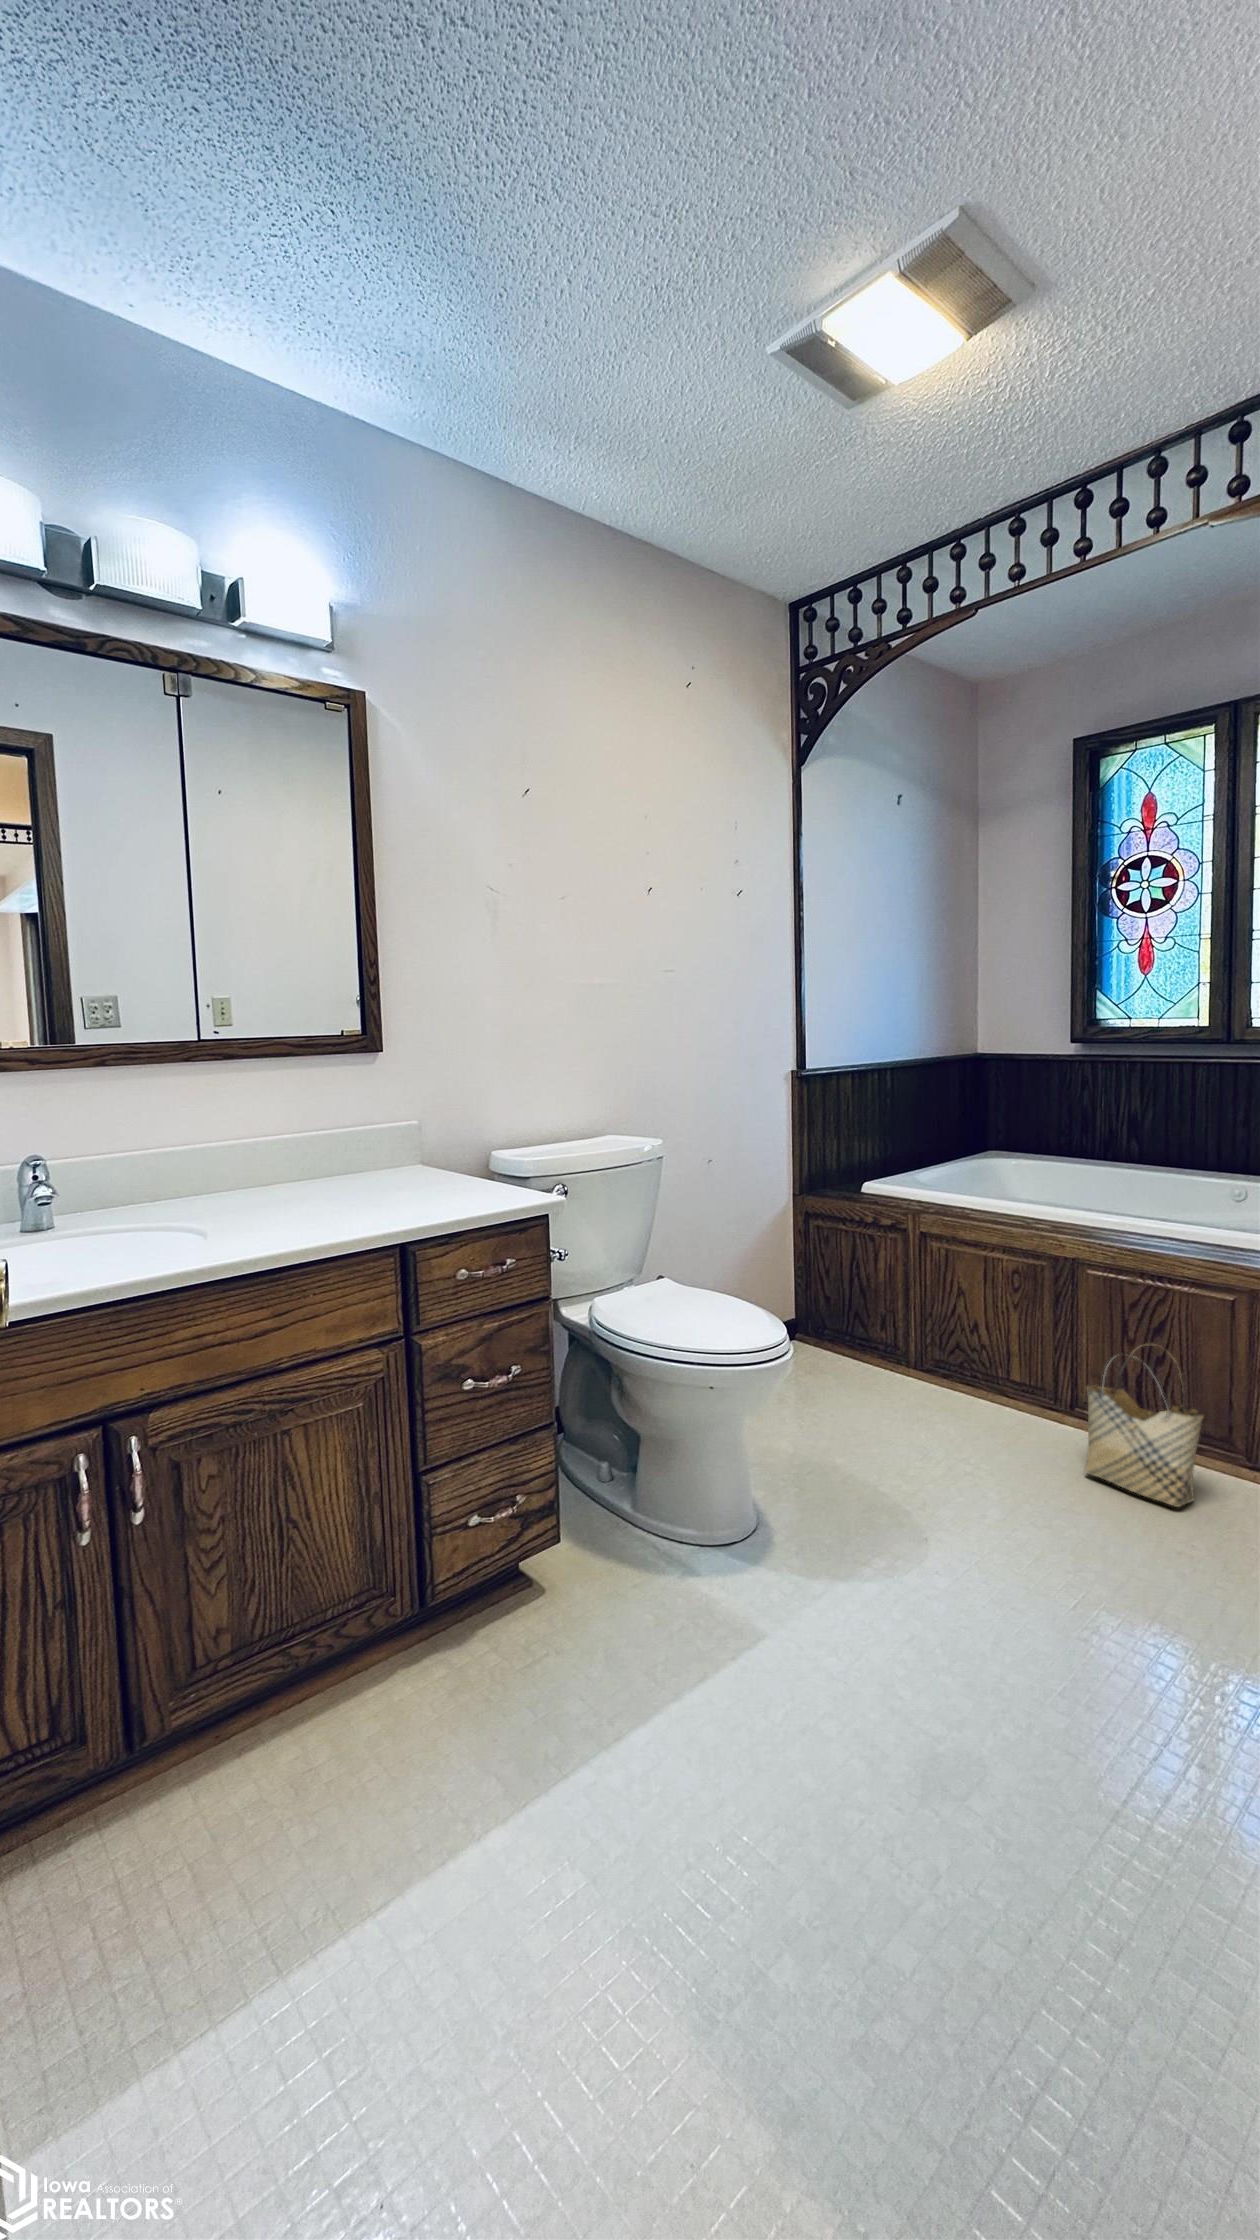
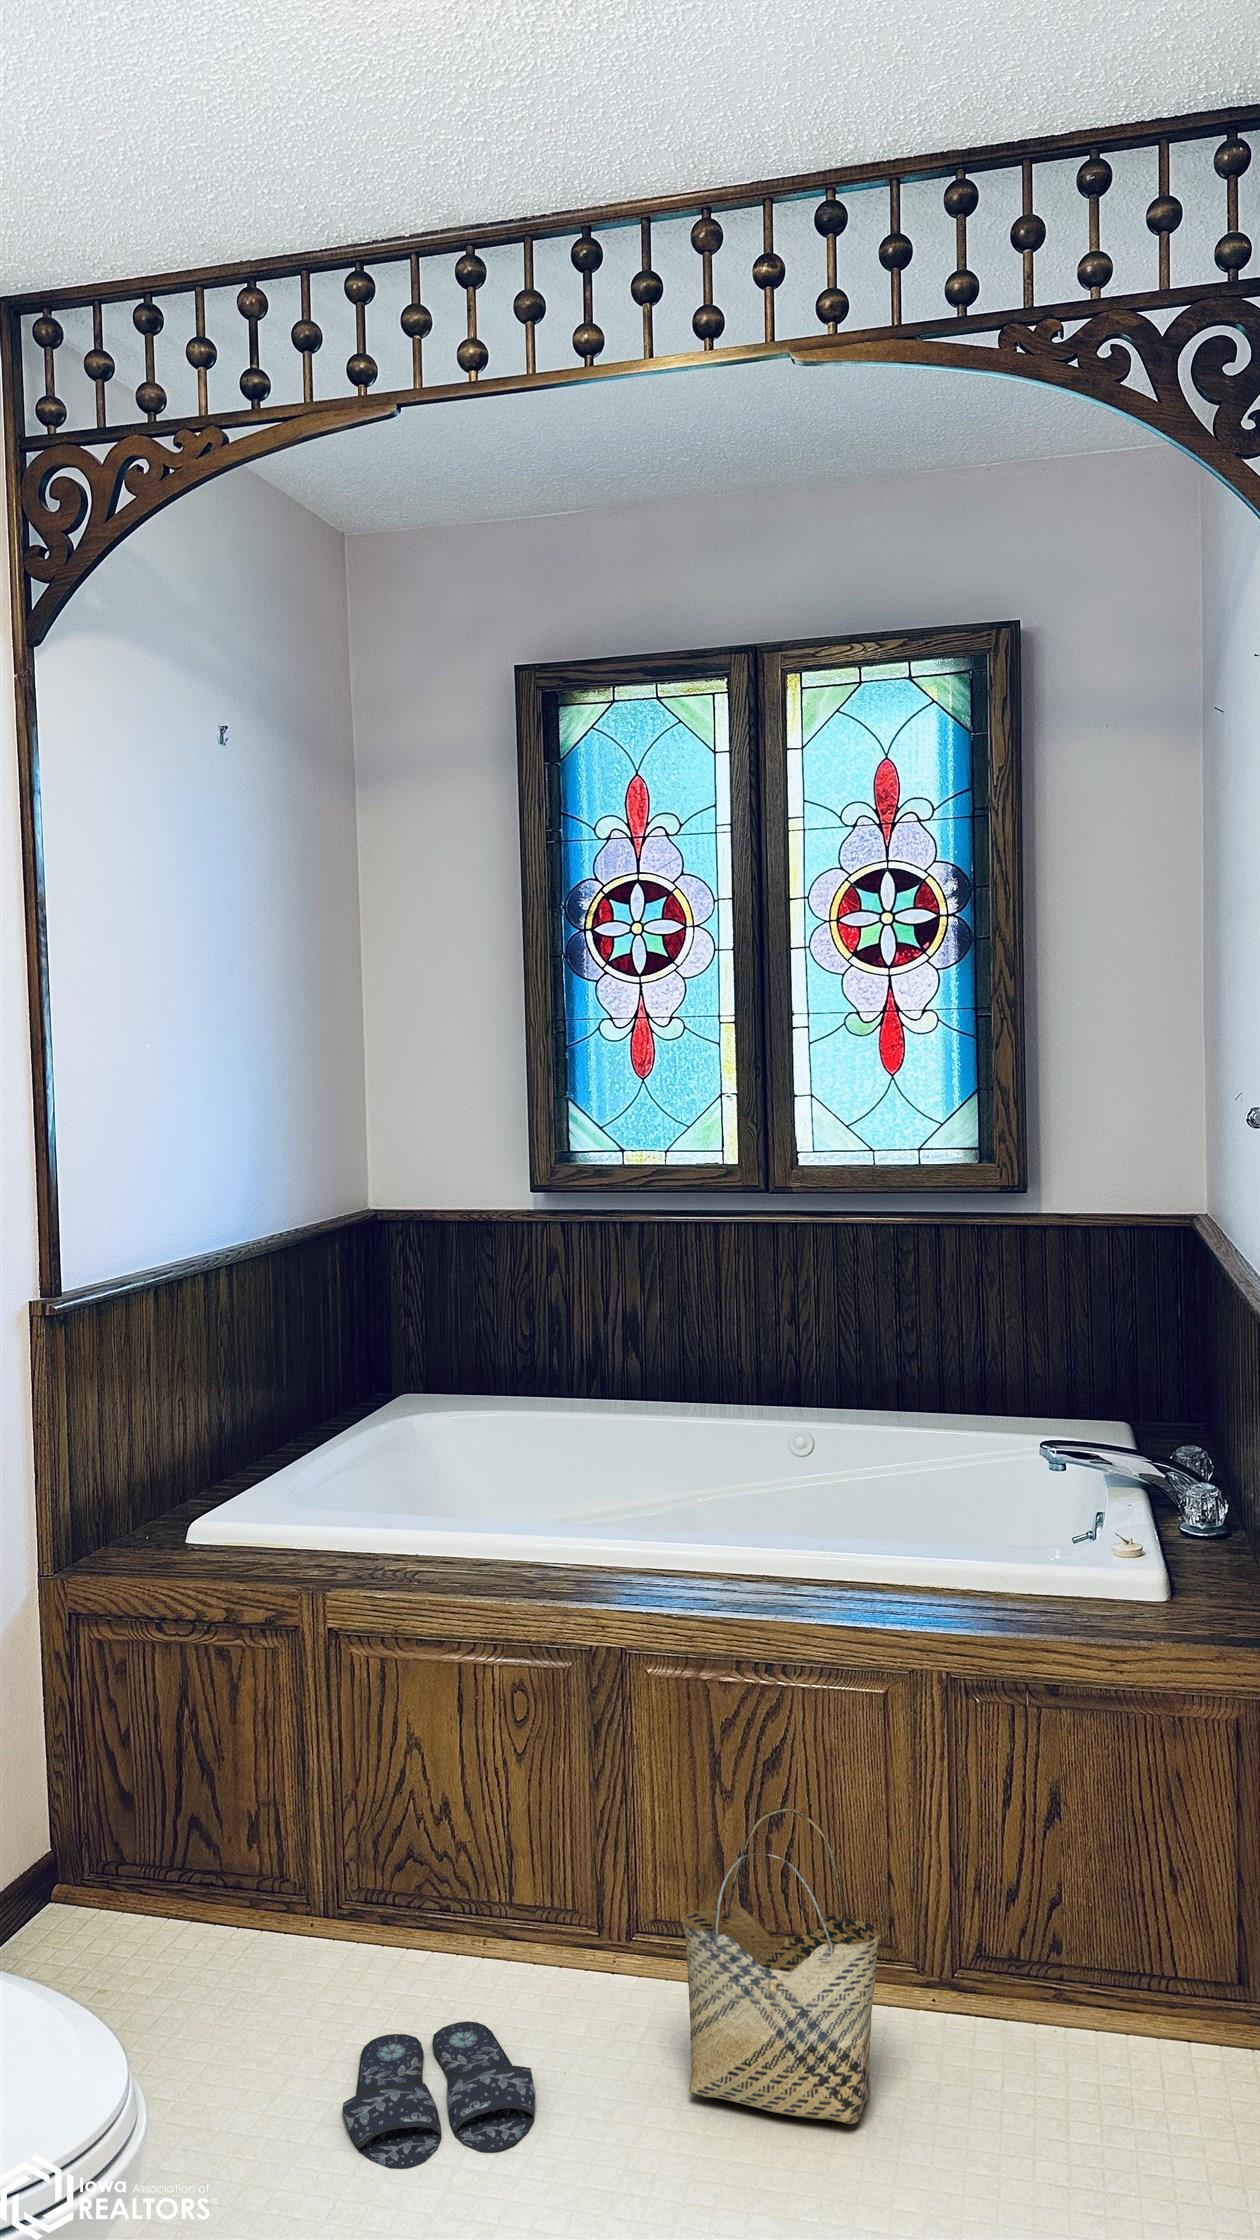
slippers: none [905,1415,1002,1467] -> present [342,2021,535,2169]

